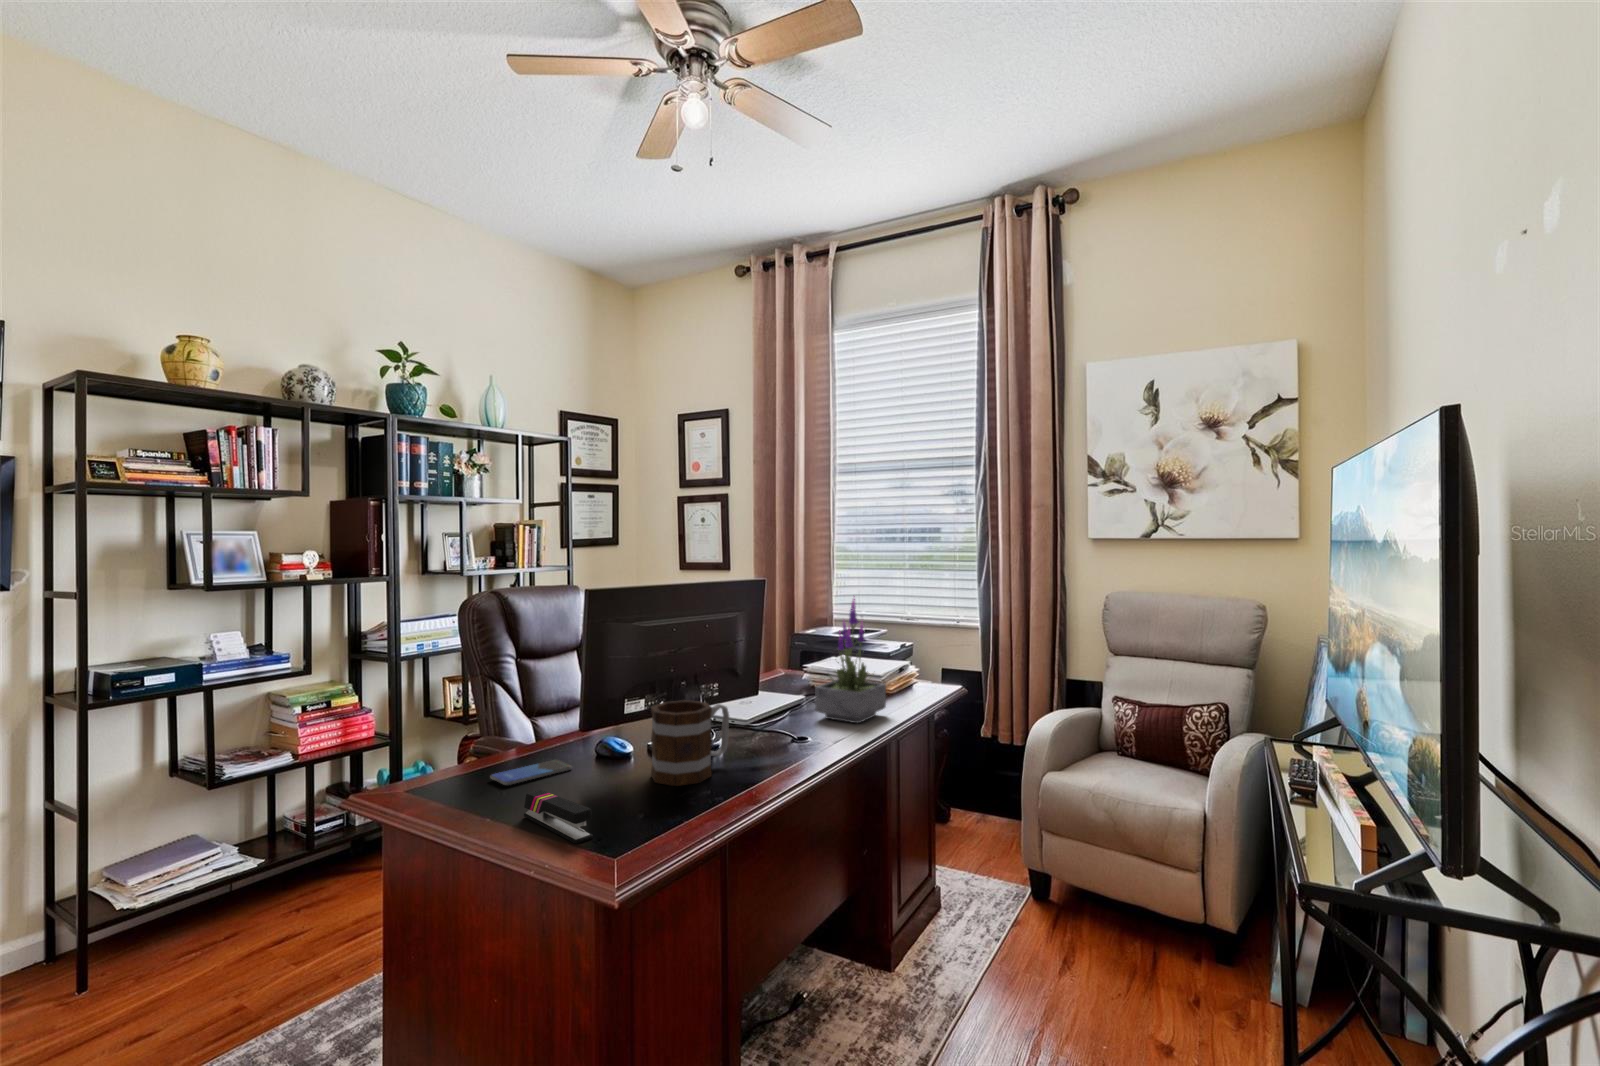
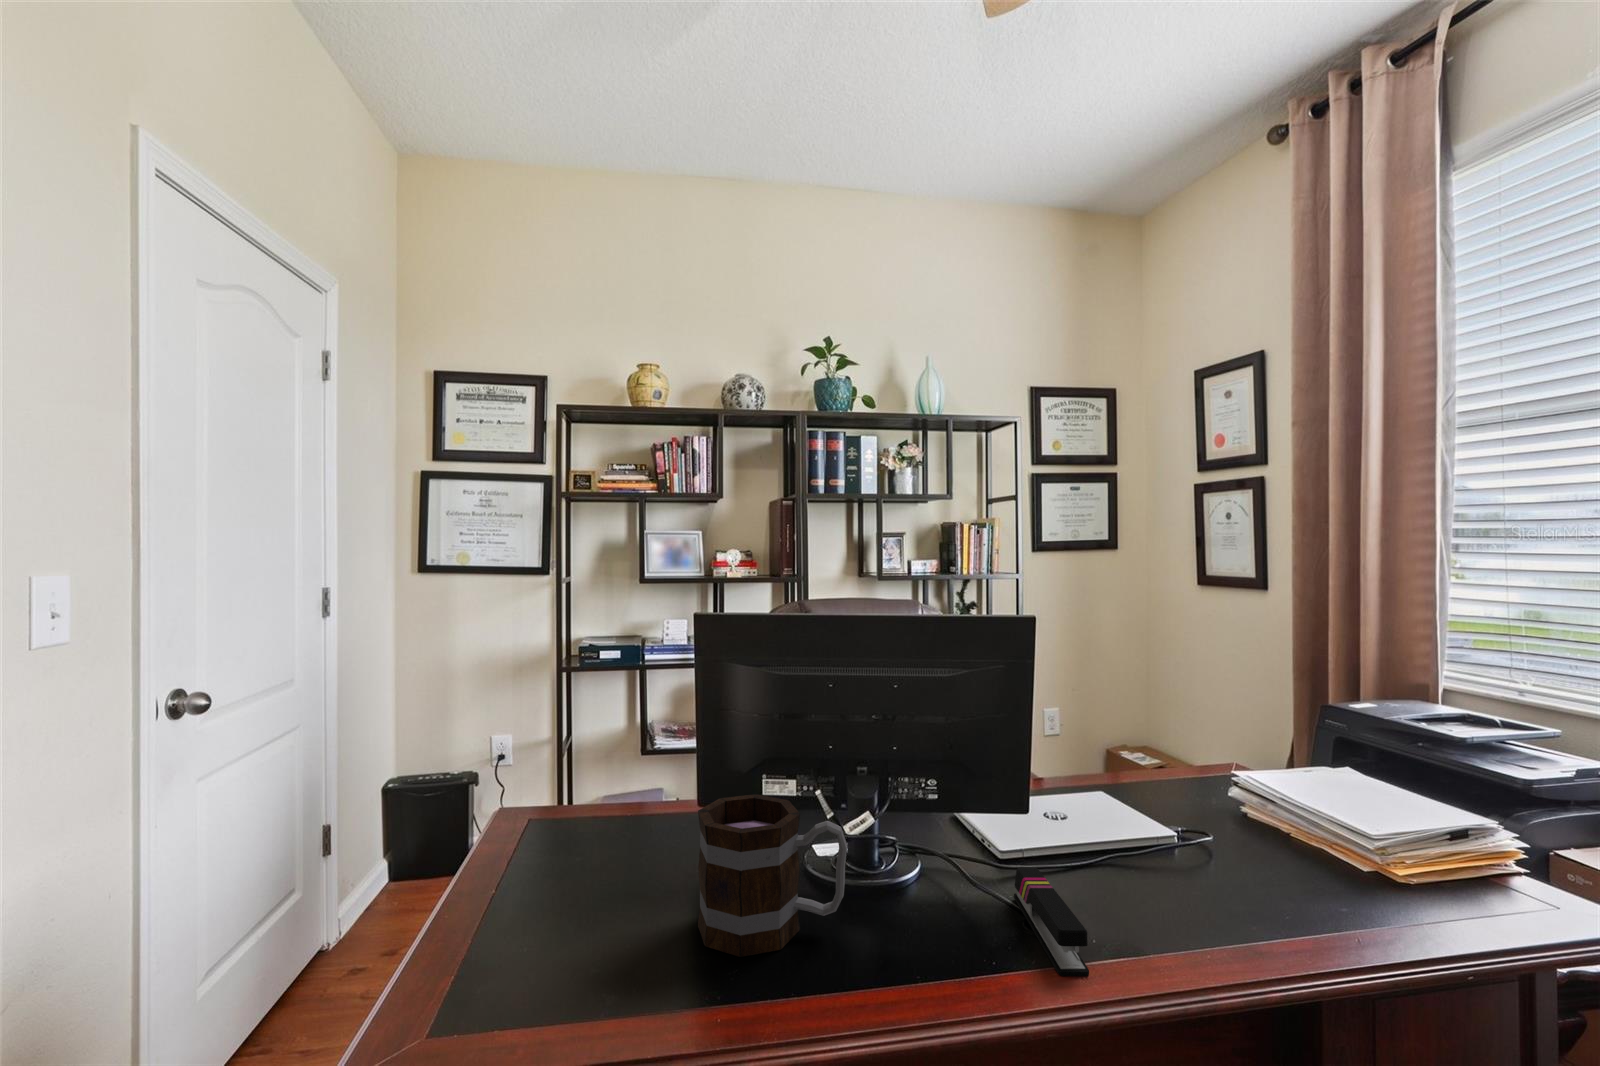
potted plant: present [815,596,886,723] -> none [1141,653,1320,937]
smartphone: present [490,760,572,785] -> none [583,831,687,854]
stapler: present [524,790,593,843] -> present [1014,867,1089,976]

